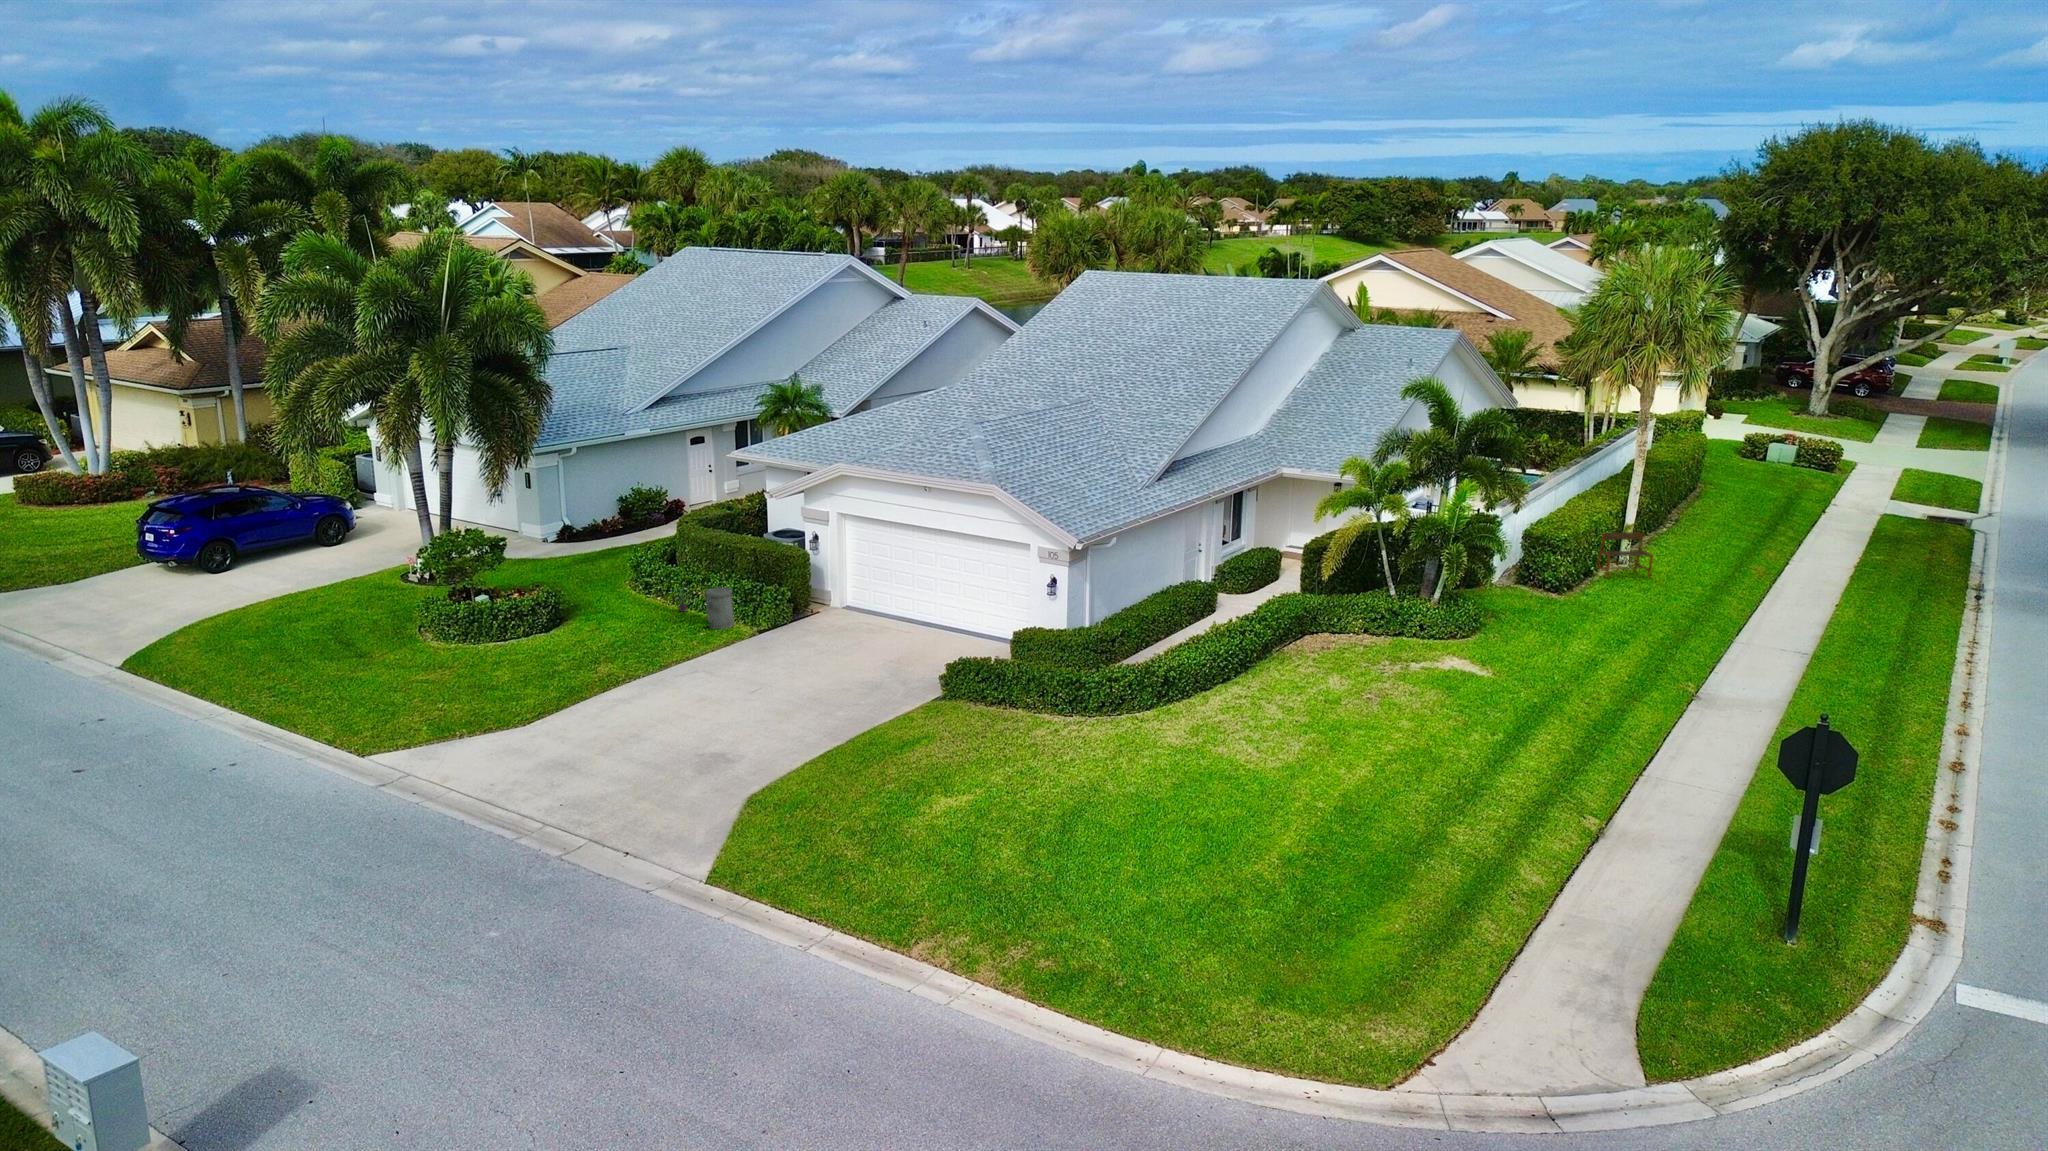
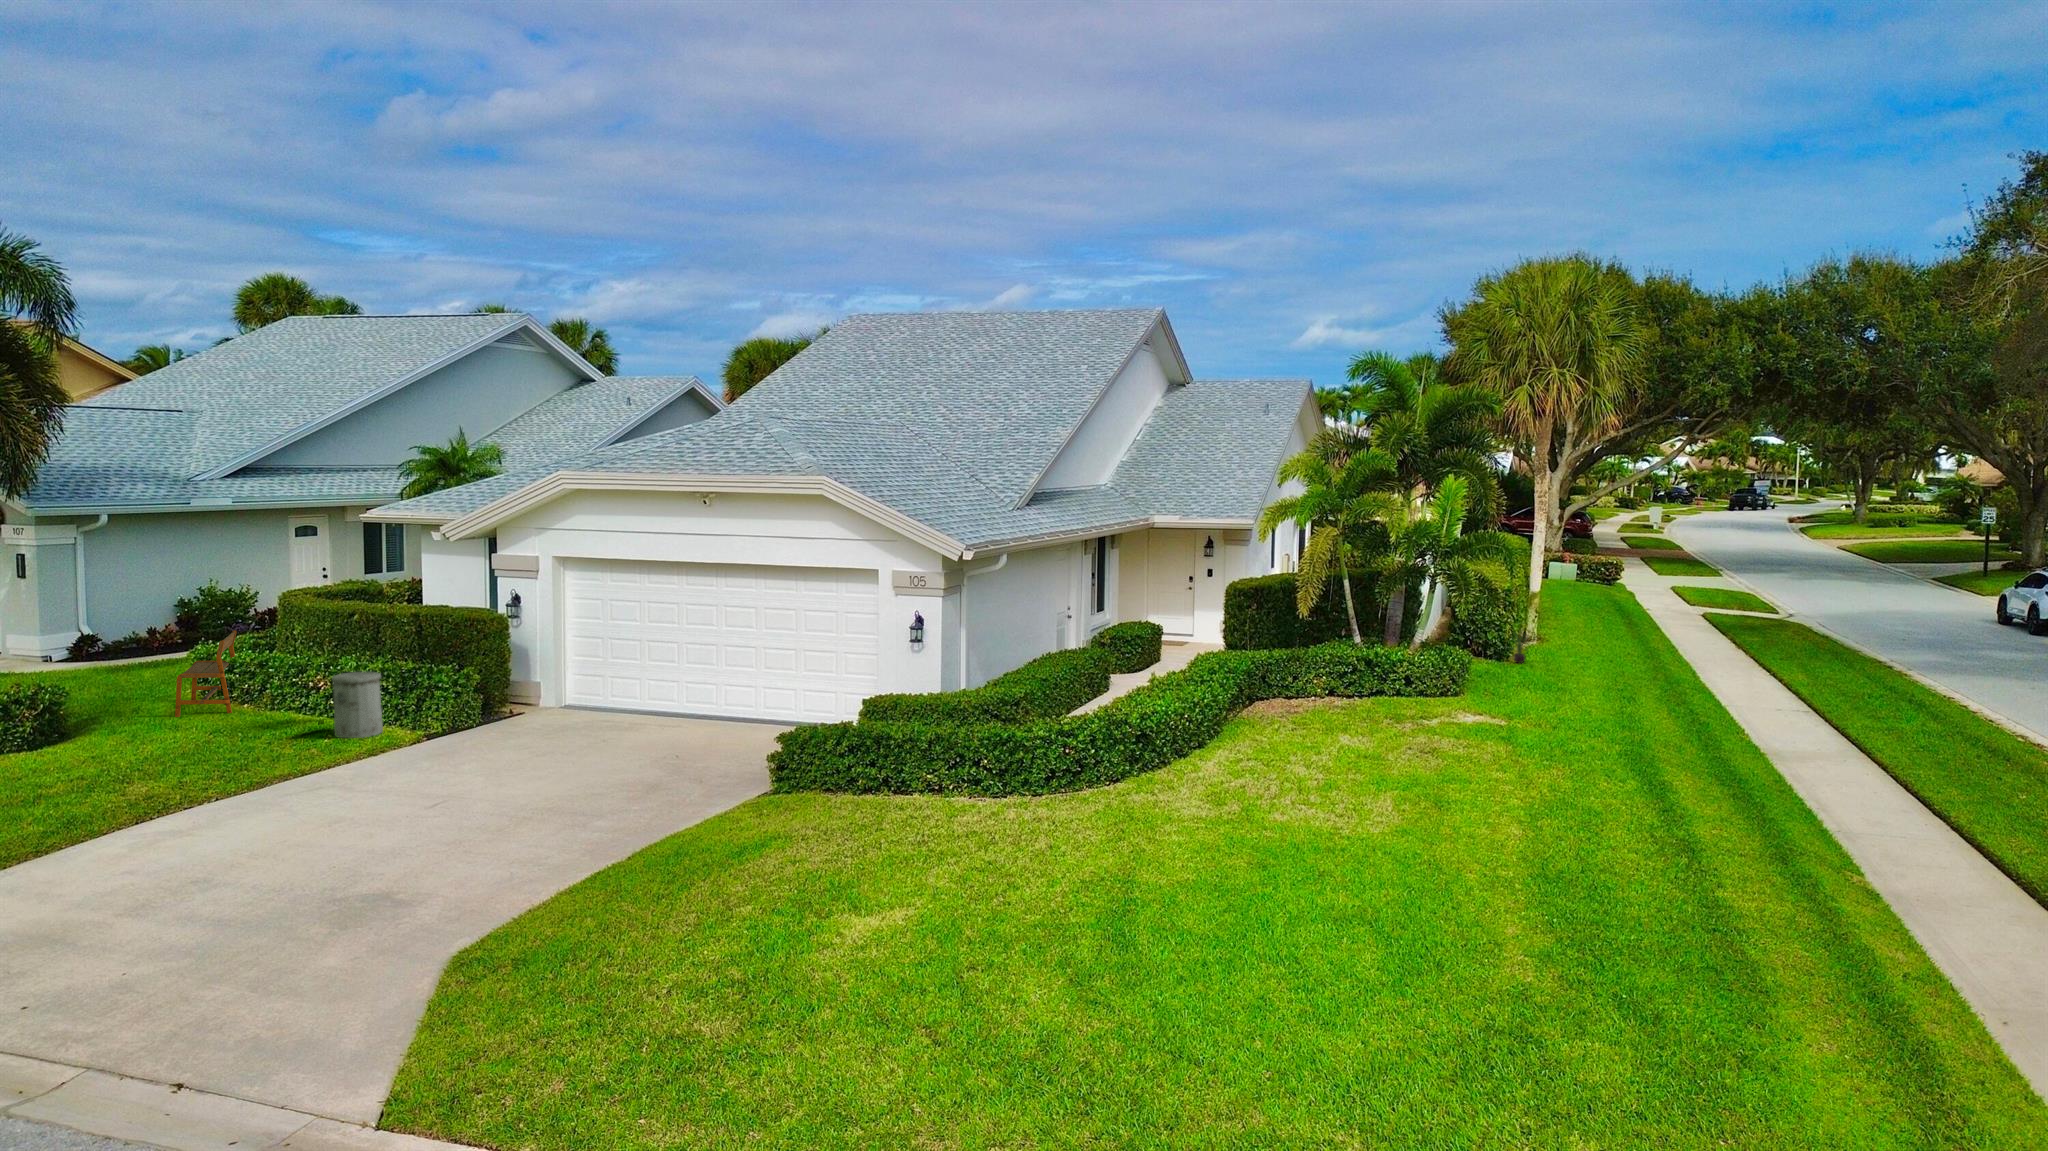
bench: present [1597,532,1653,578] -> present [175,630,236,717]
decorative plant: present [676,589,688,612] -> present [1511,634,1528,663]

